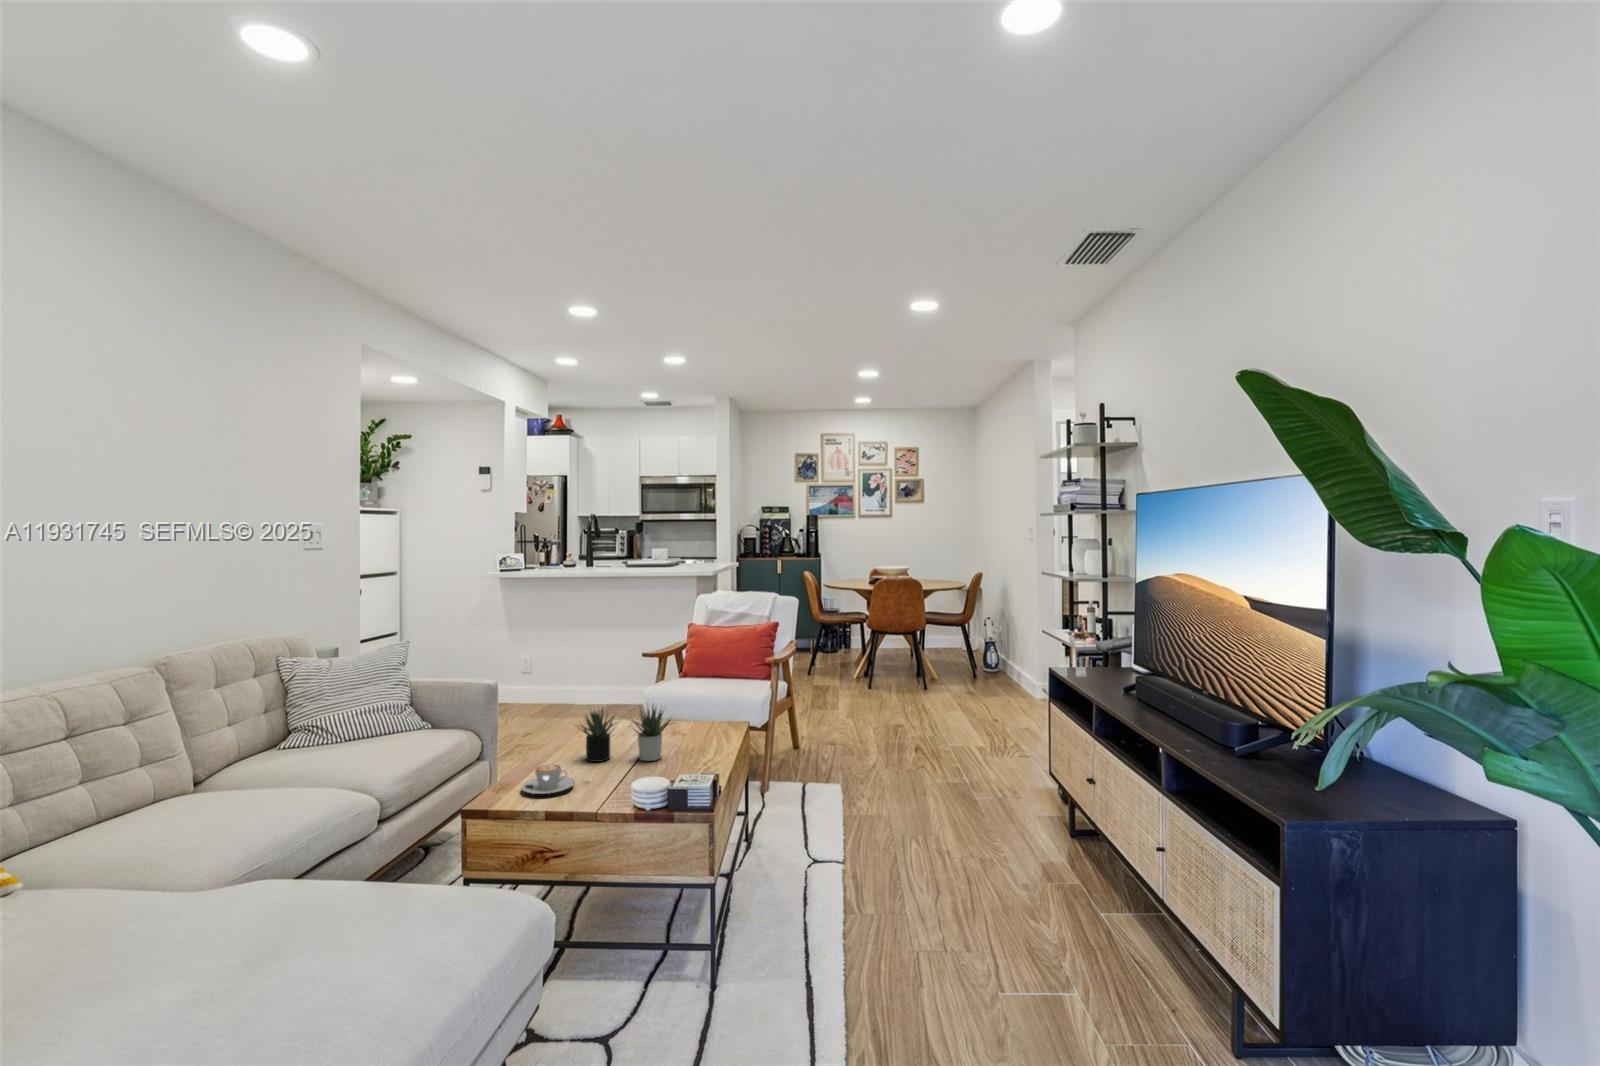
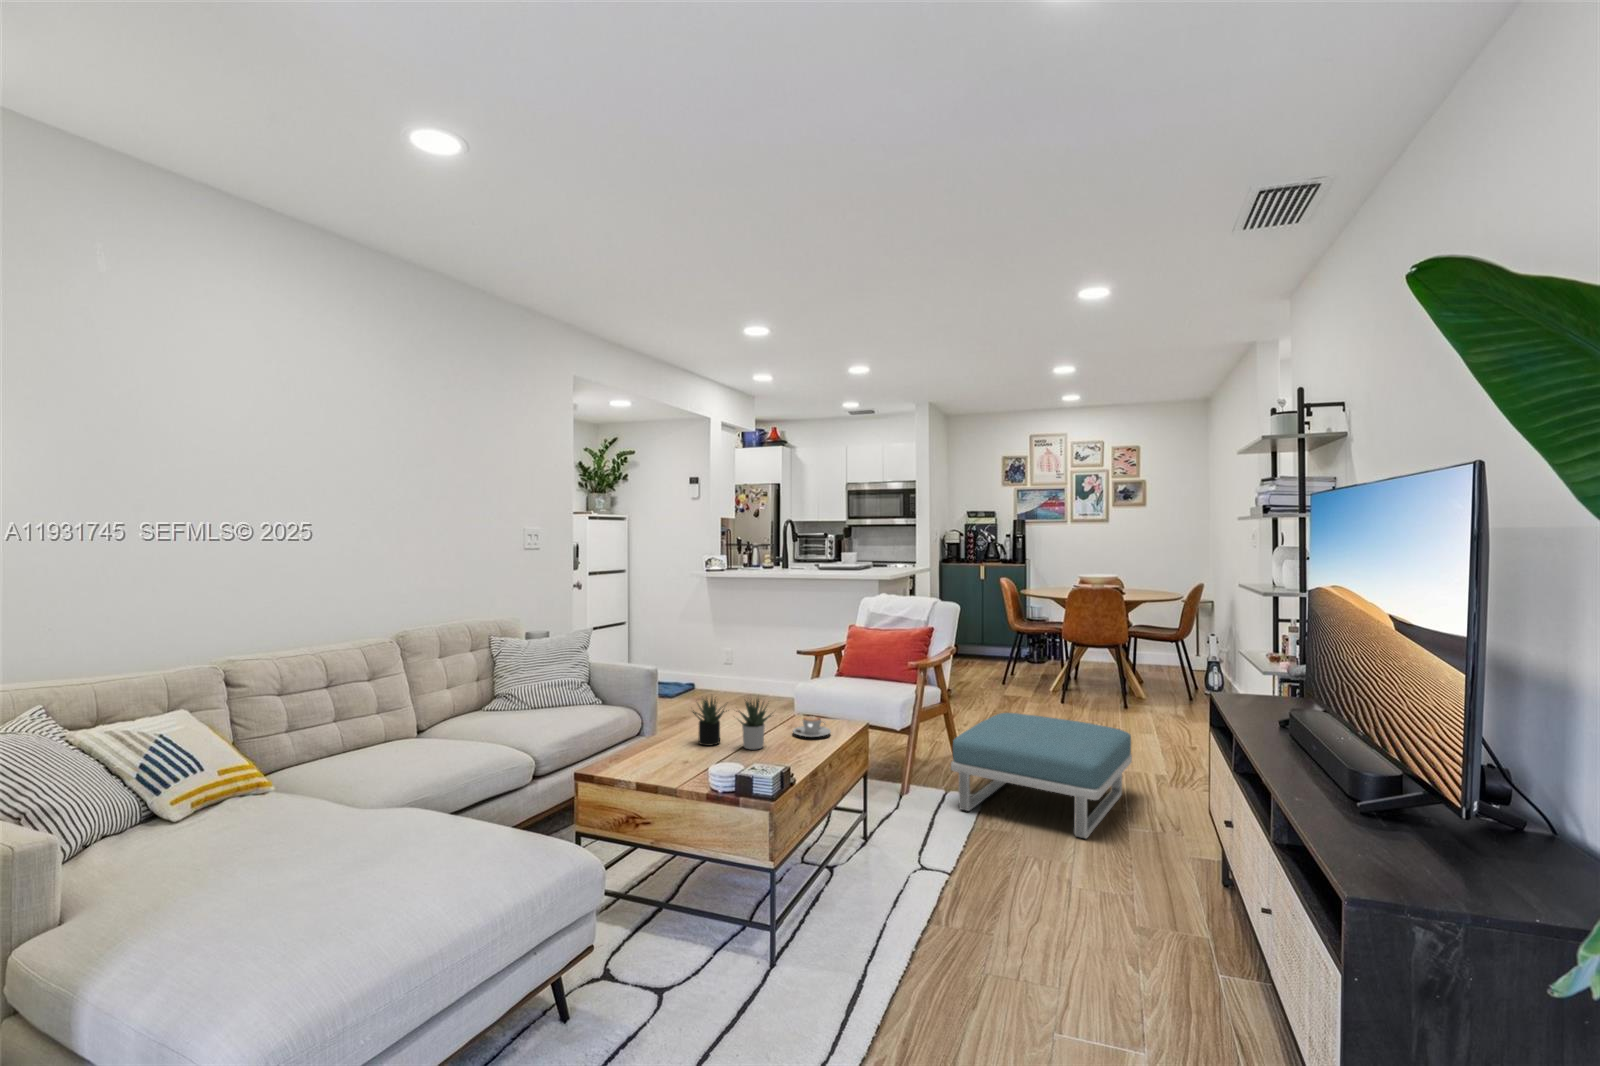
footstool: none [816,700,966,811] -> present [951,713,1132,838]
coffee cup: present [521,765,574,794] -> present [793,716,831,737]

